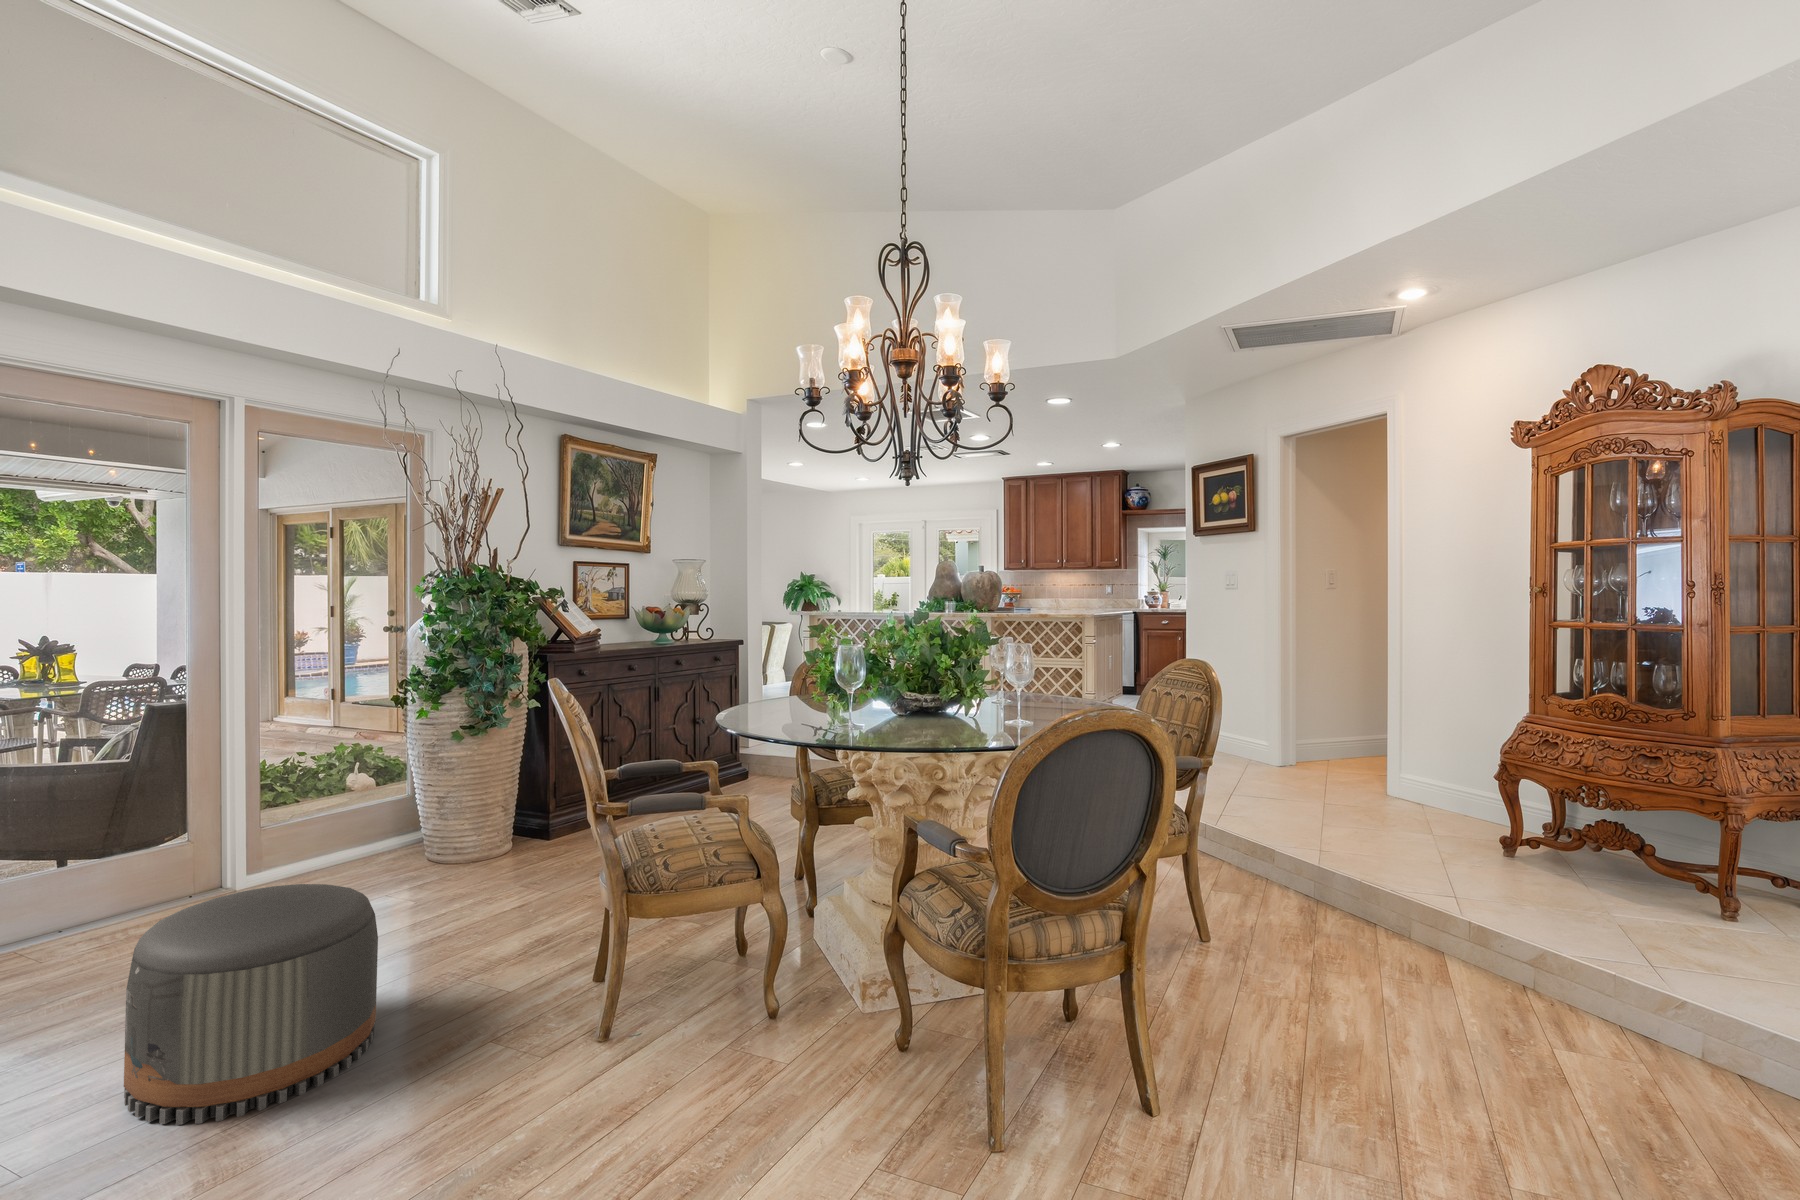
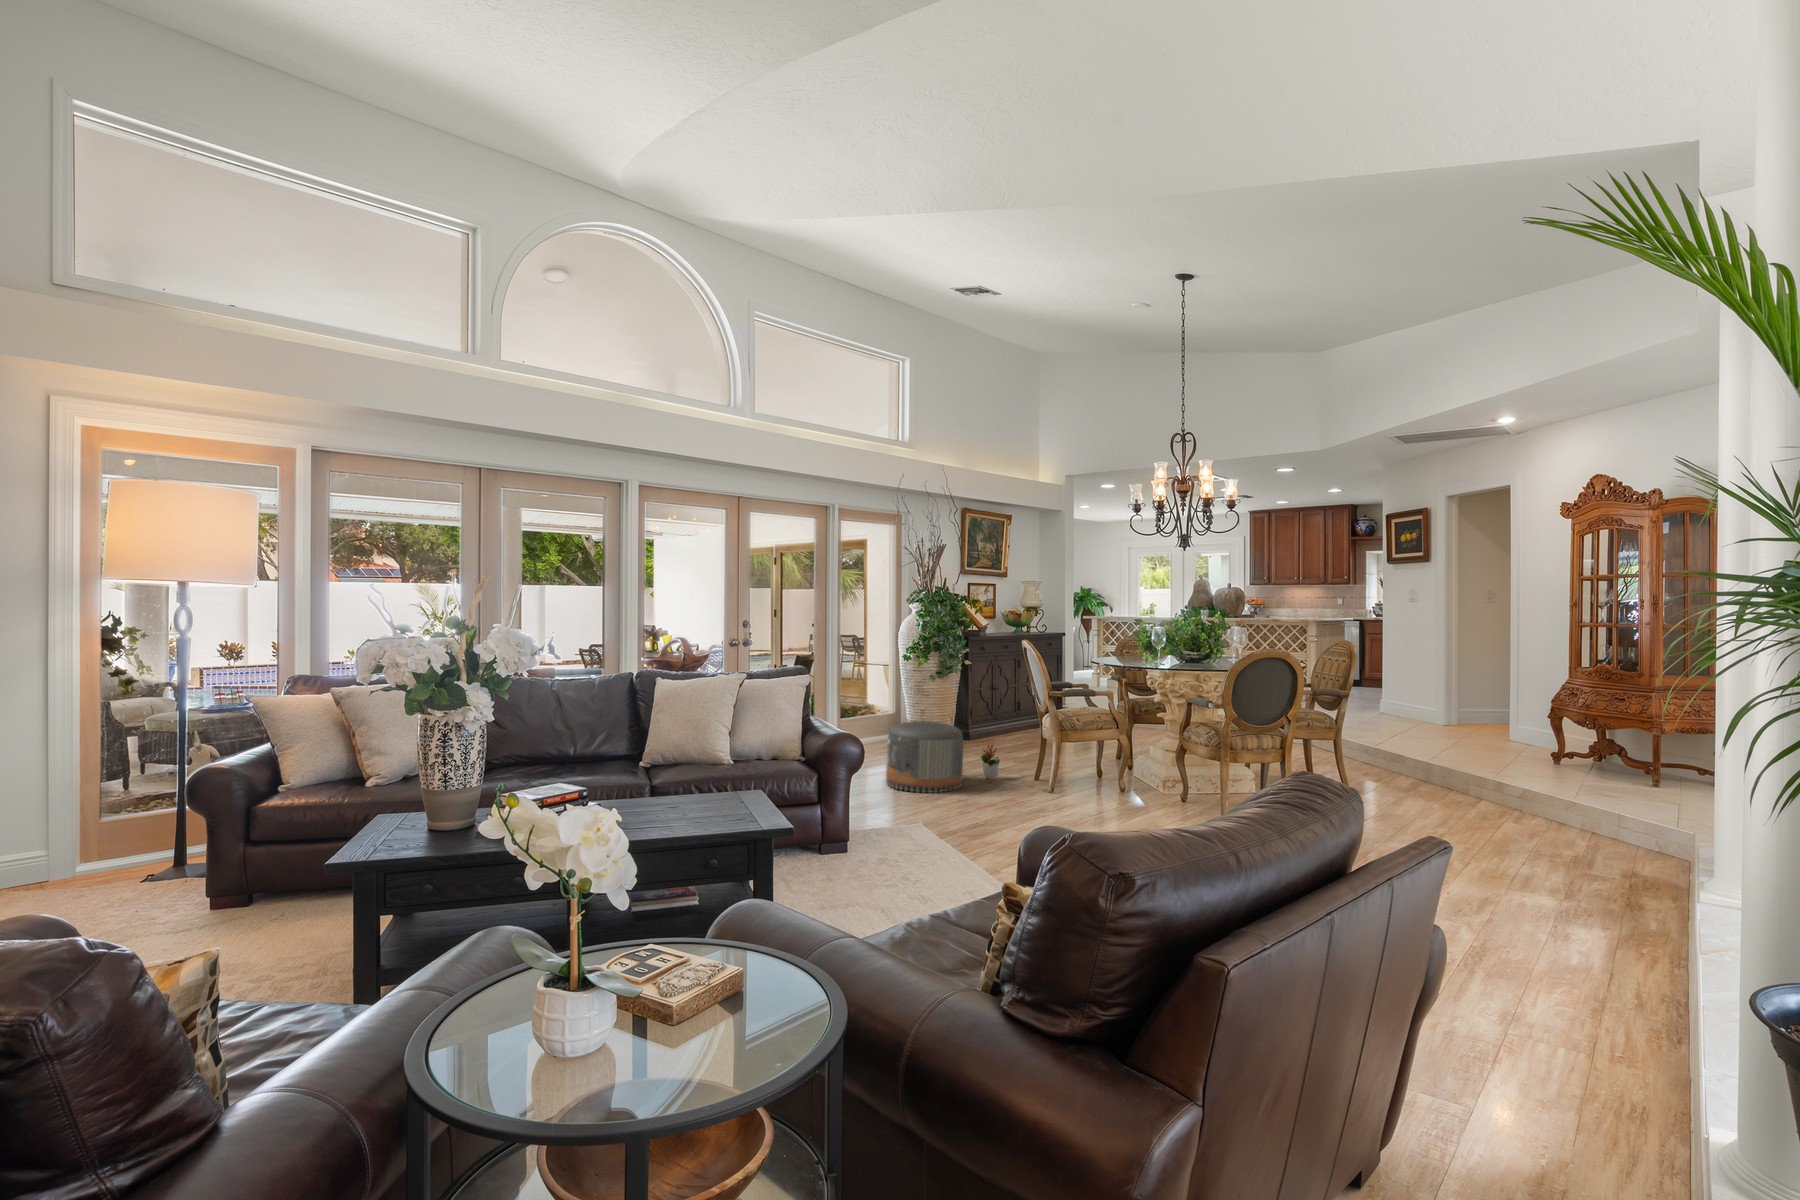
decorative plant: none [447,916,494,1006] -> present [981,743,1000,779]

